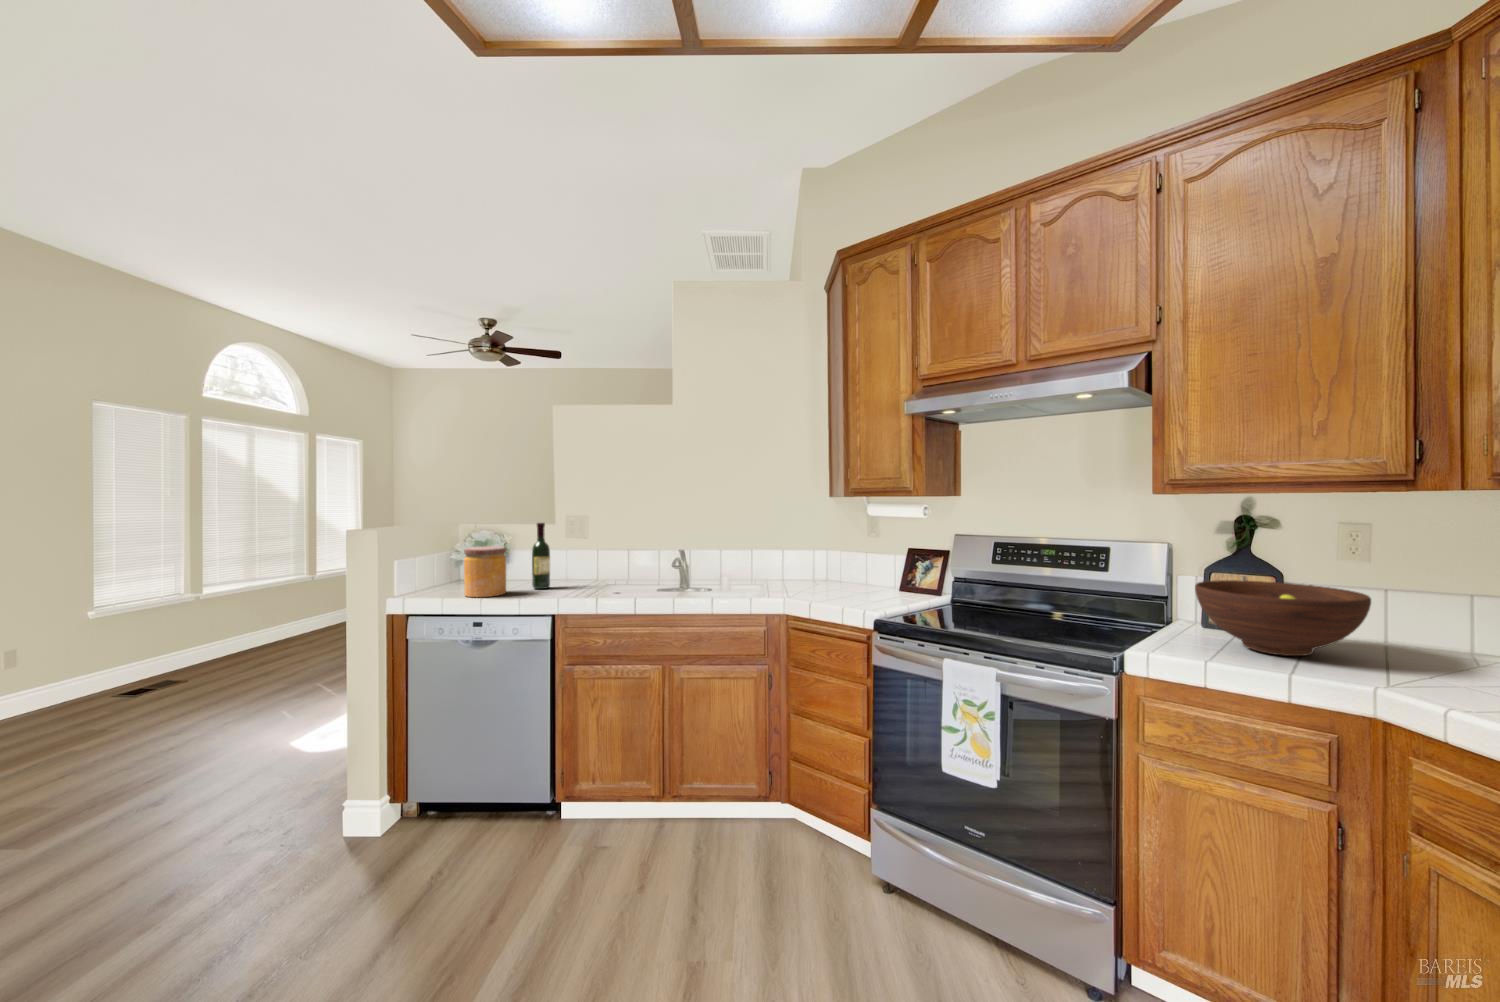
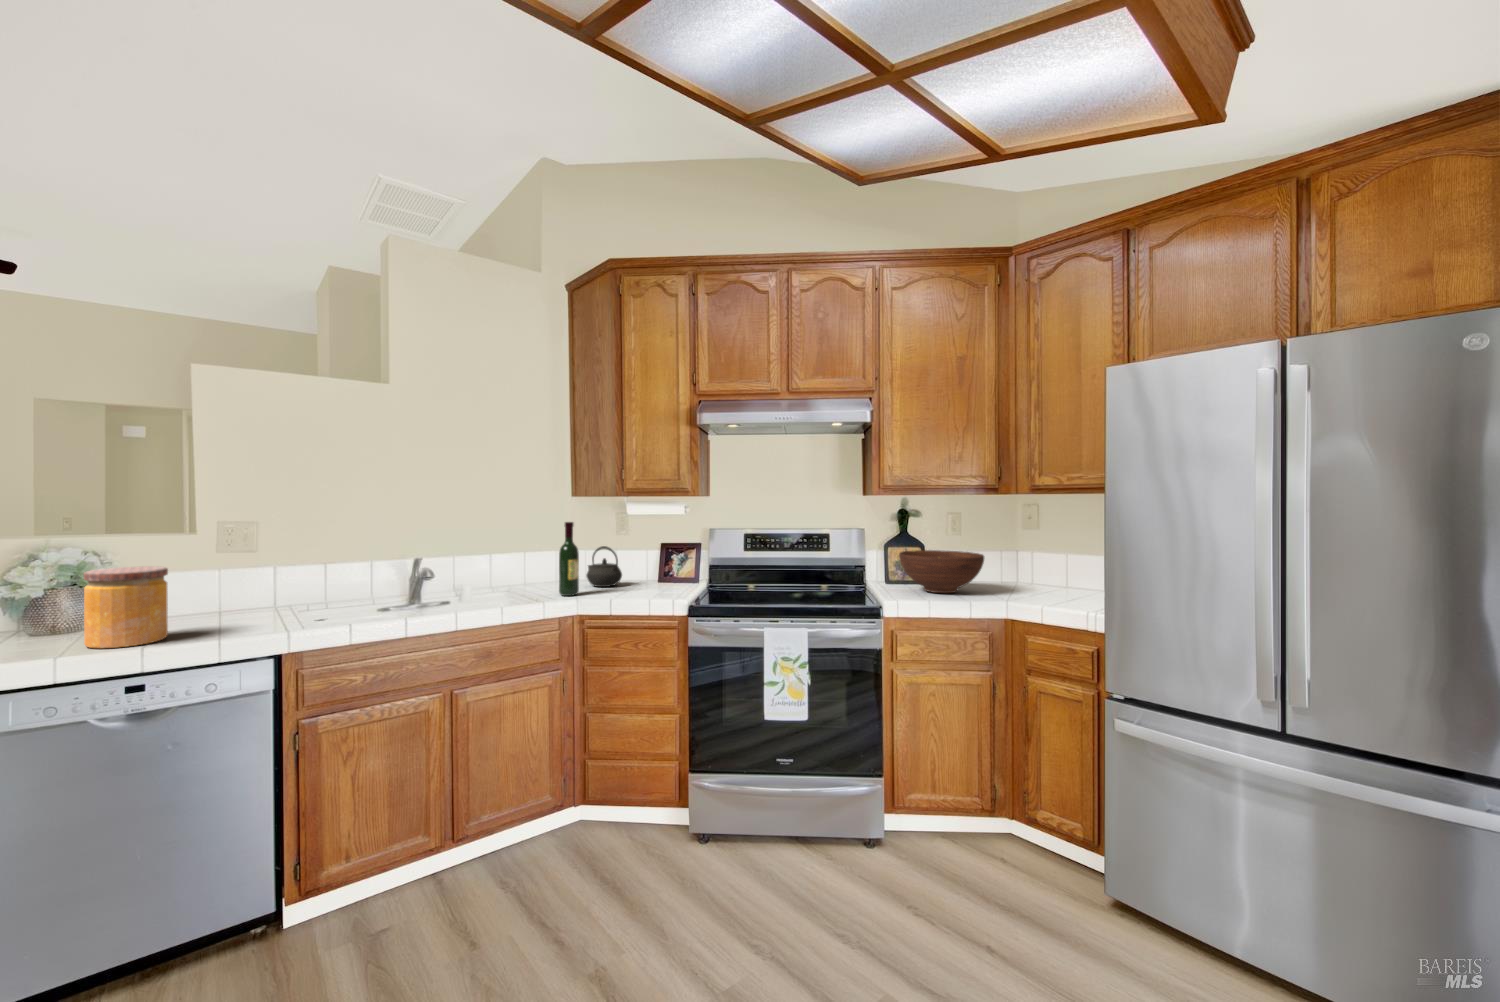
wine bottle: present [532,523,550,589] -> present [559,522,579,596]
kettle: none [826,549,862,591] -> present [586,546,622,587]

